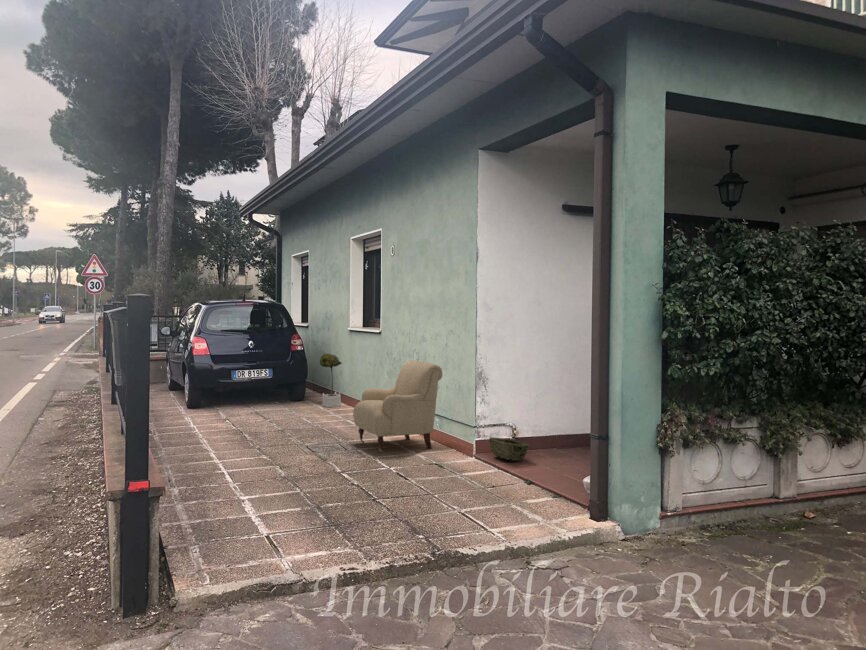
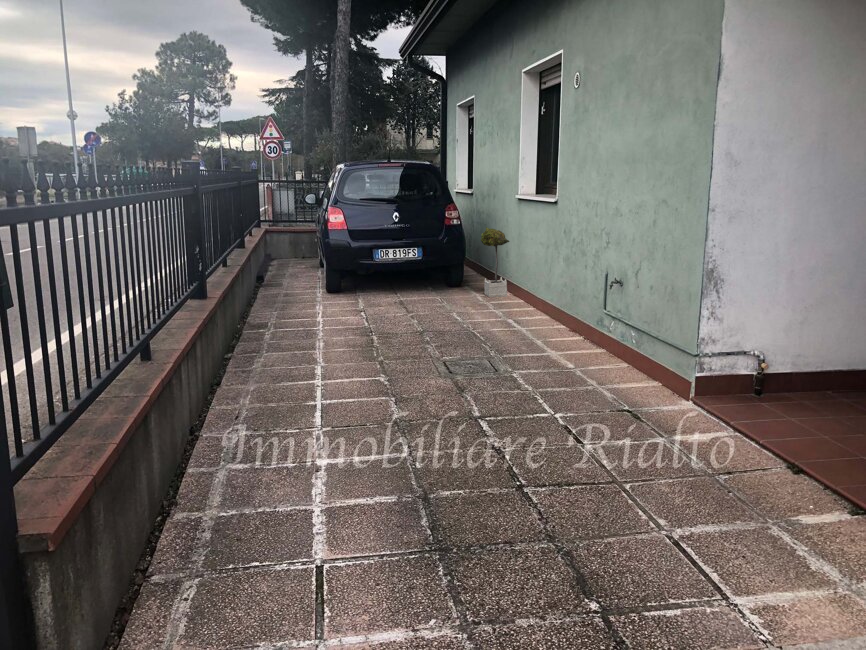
chair: present [353,360,442,453] -> none [510,244,645,380]
woven basket: present [490,437,529,461] -> none [719,372,790,417]

